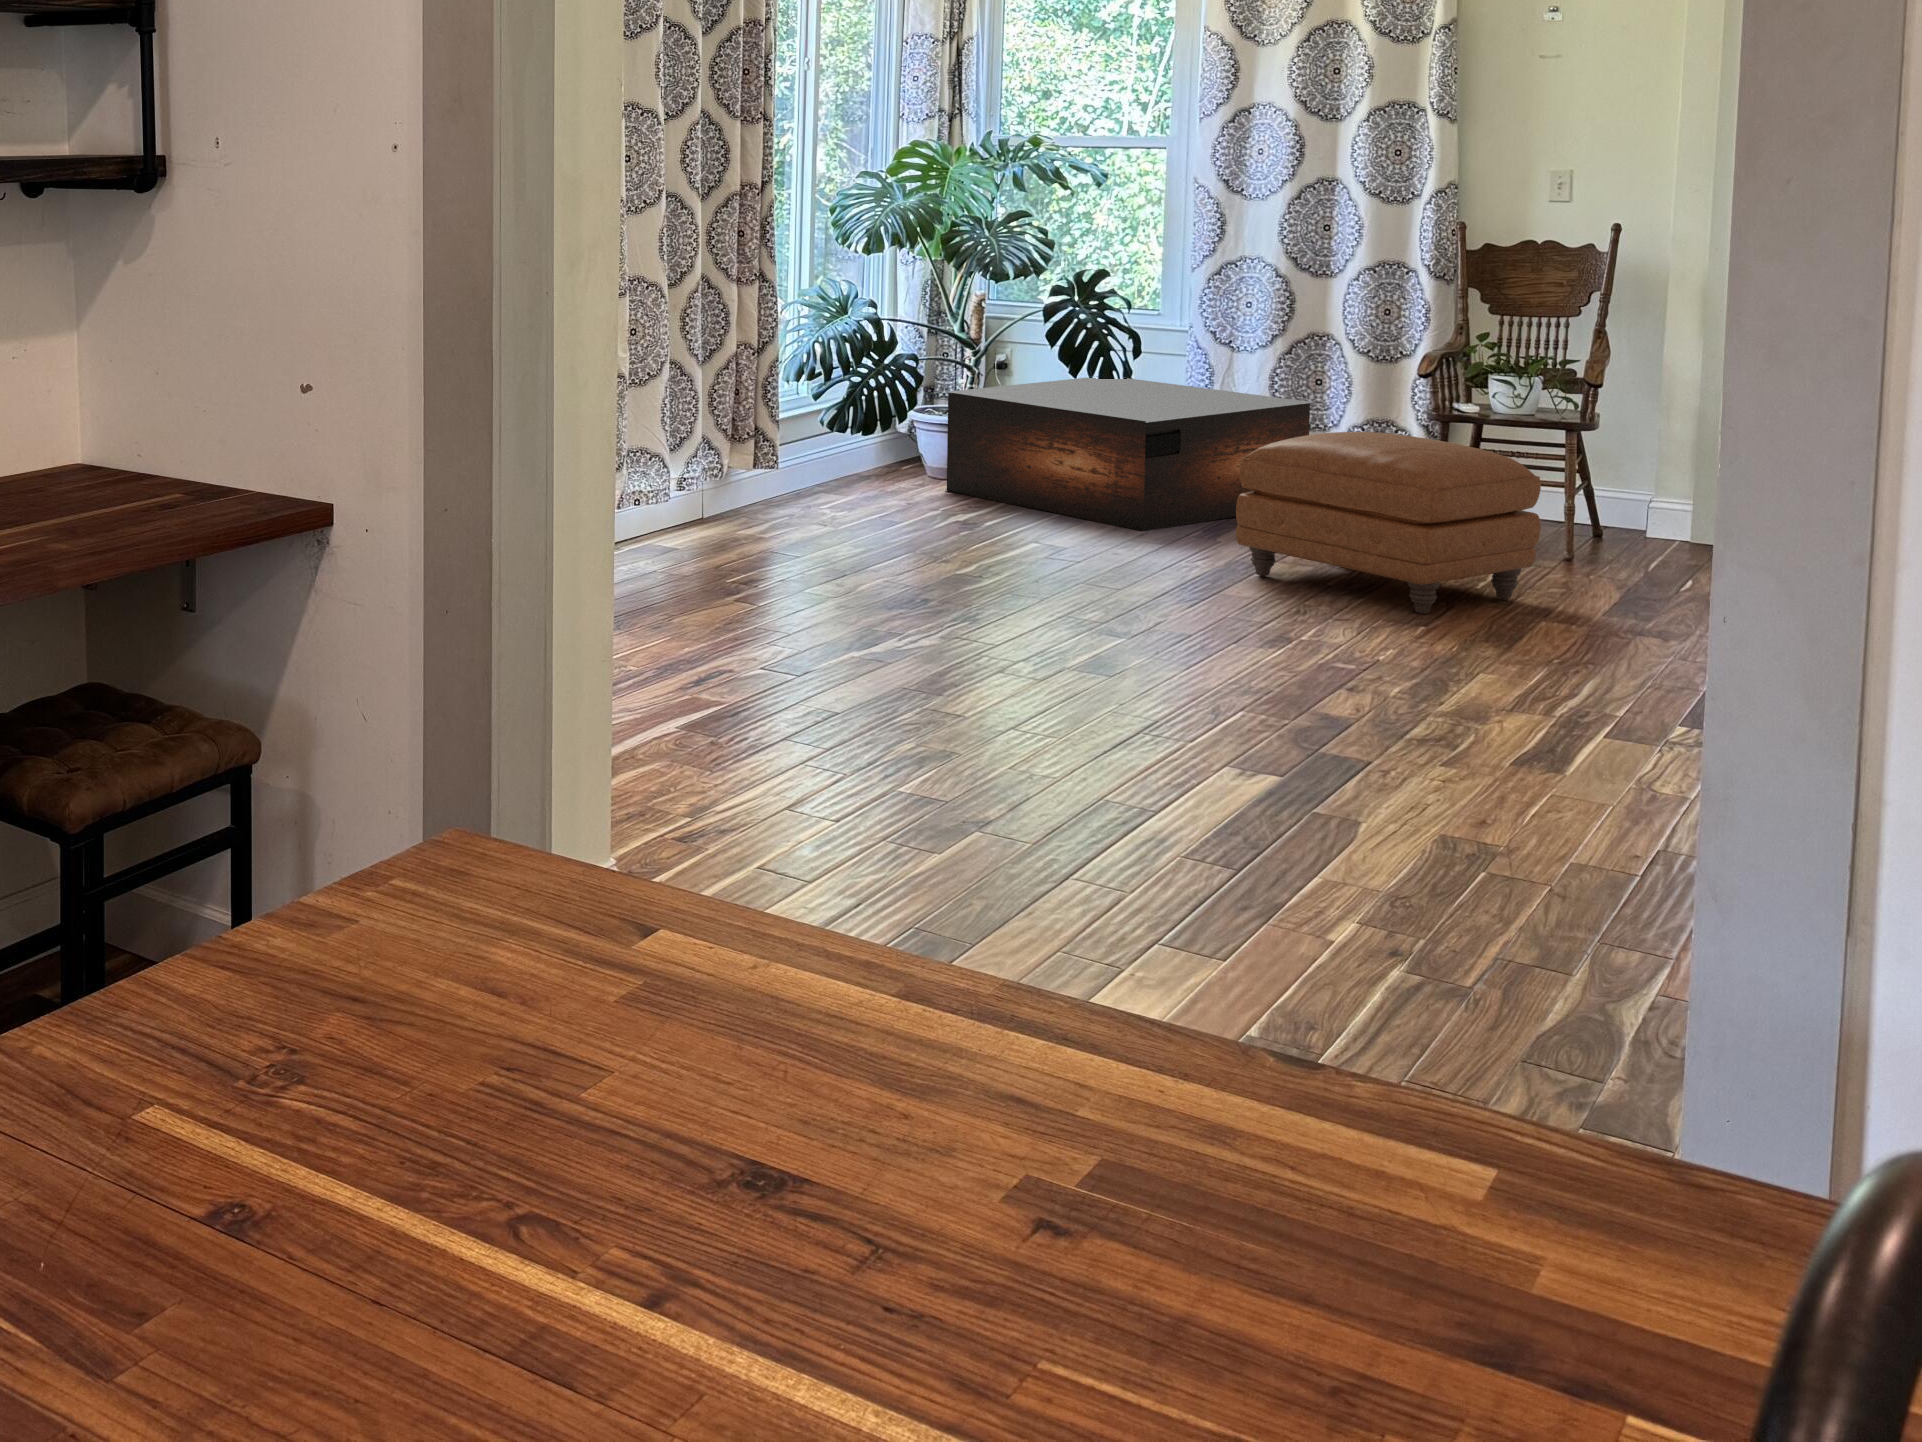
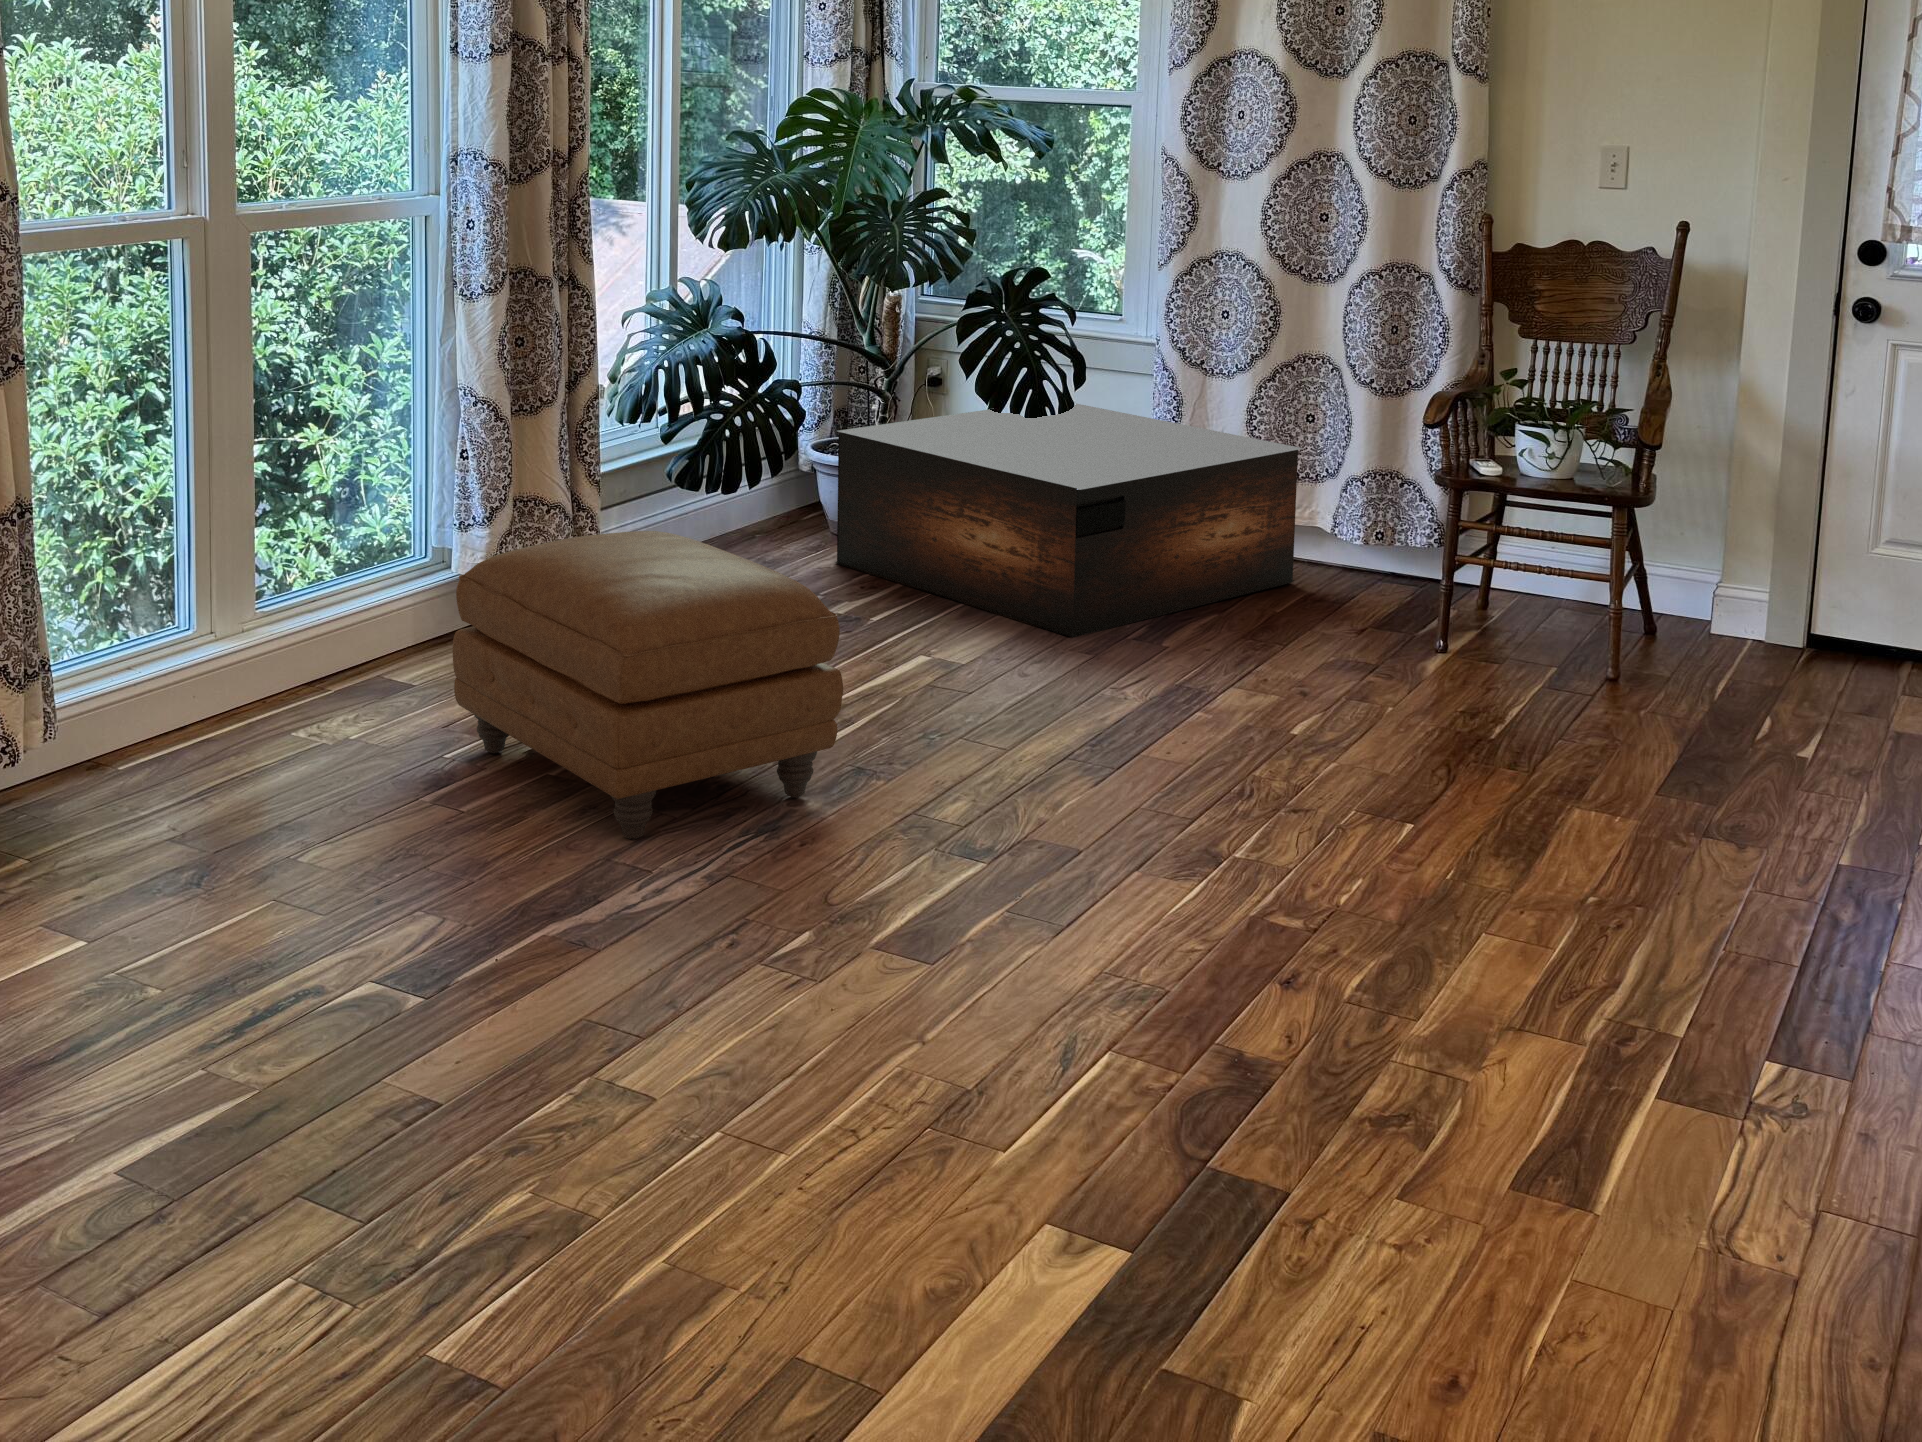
ottoman: present [1236,432,1541,614] -> present [453,531,843,839]

